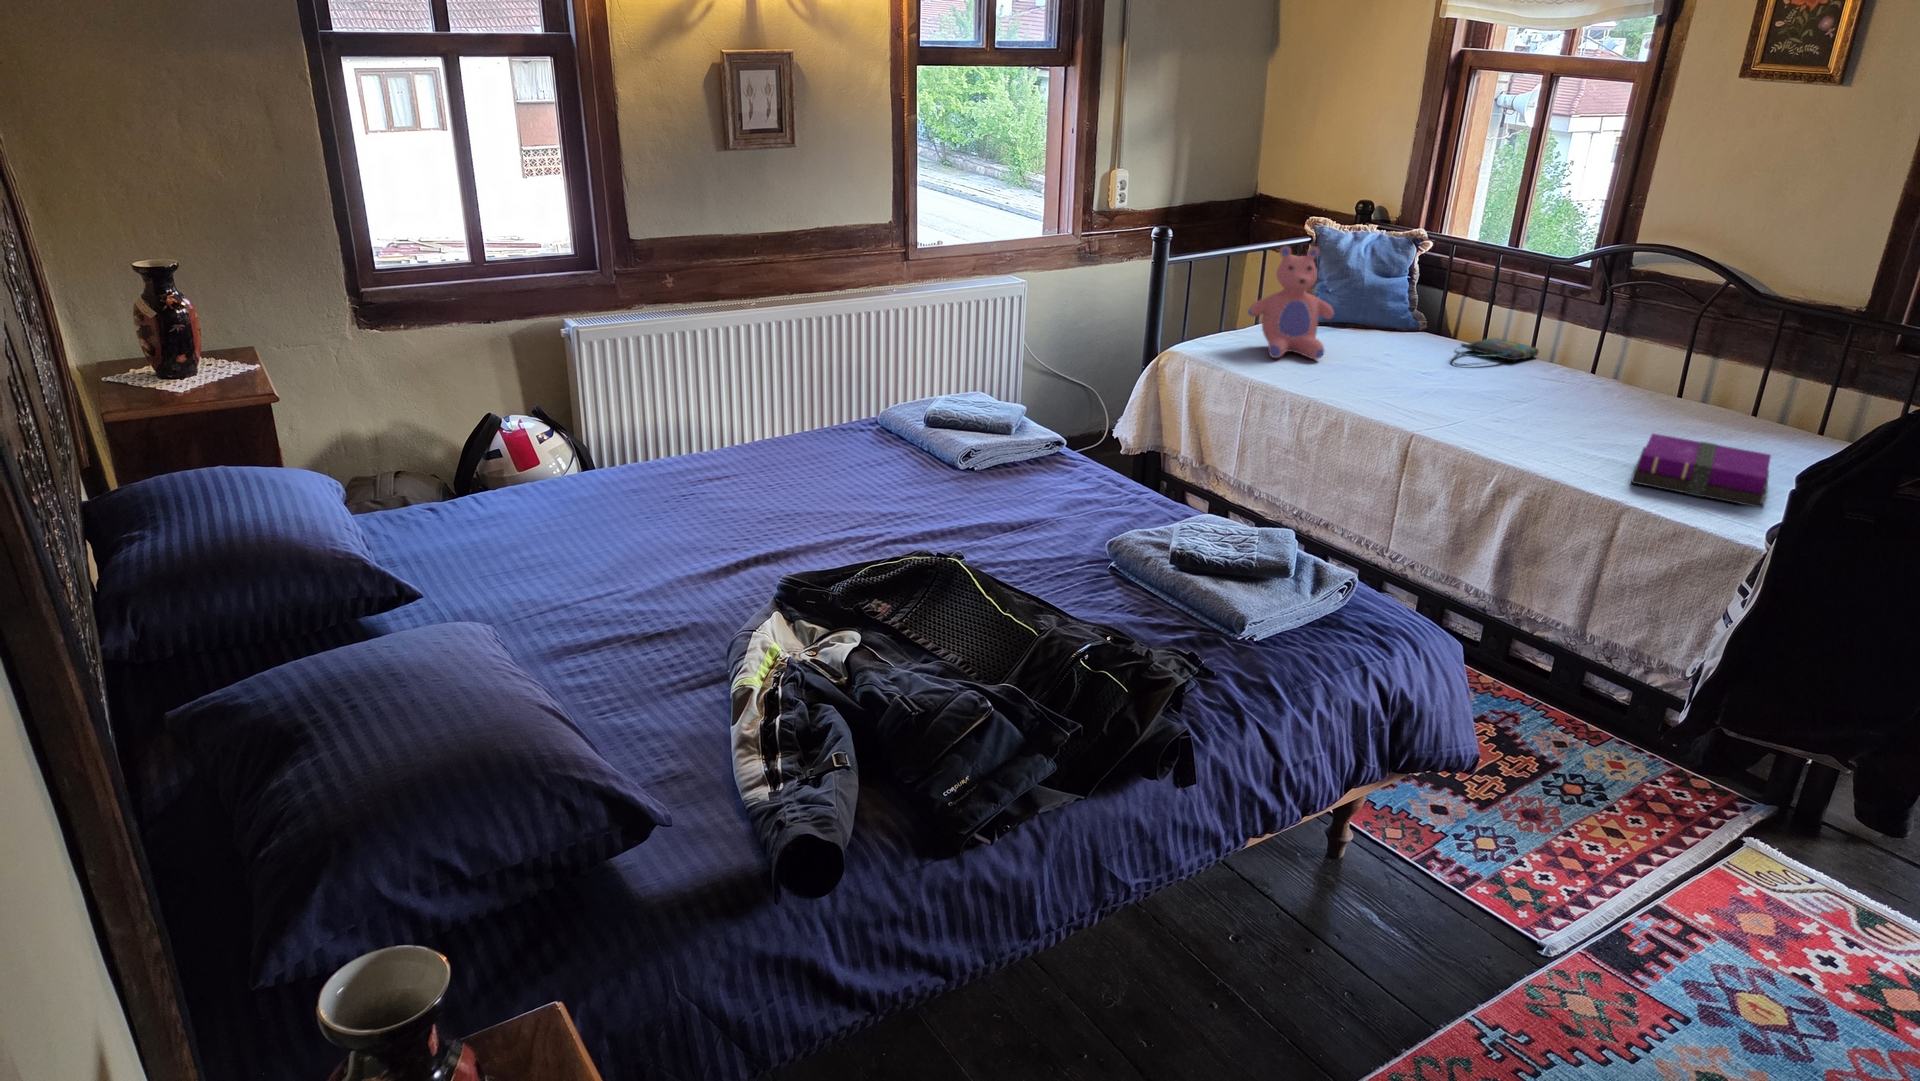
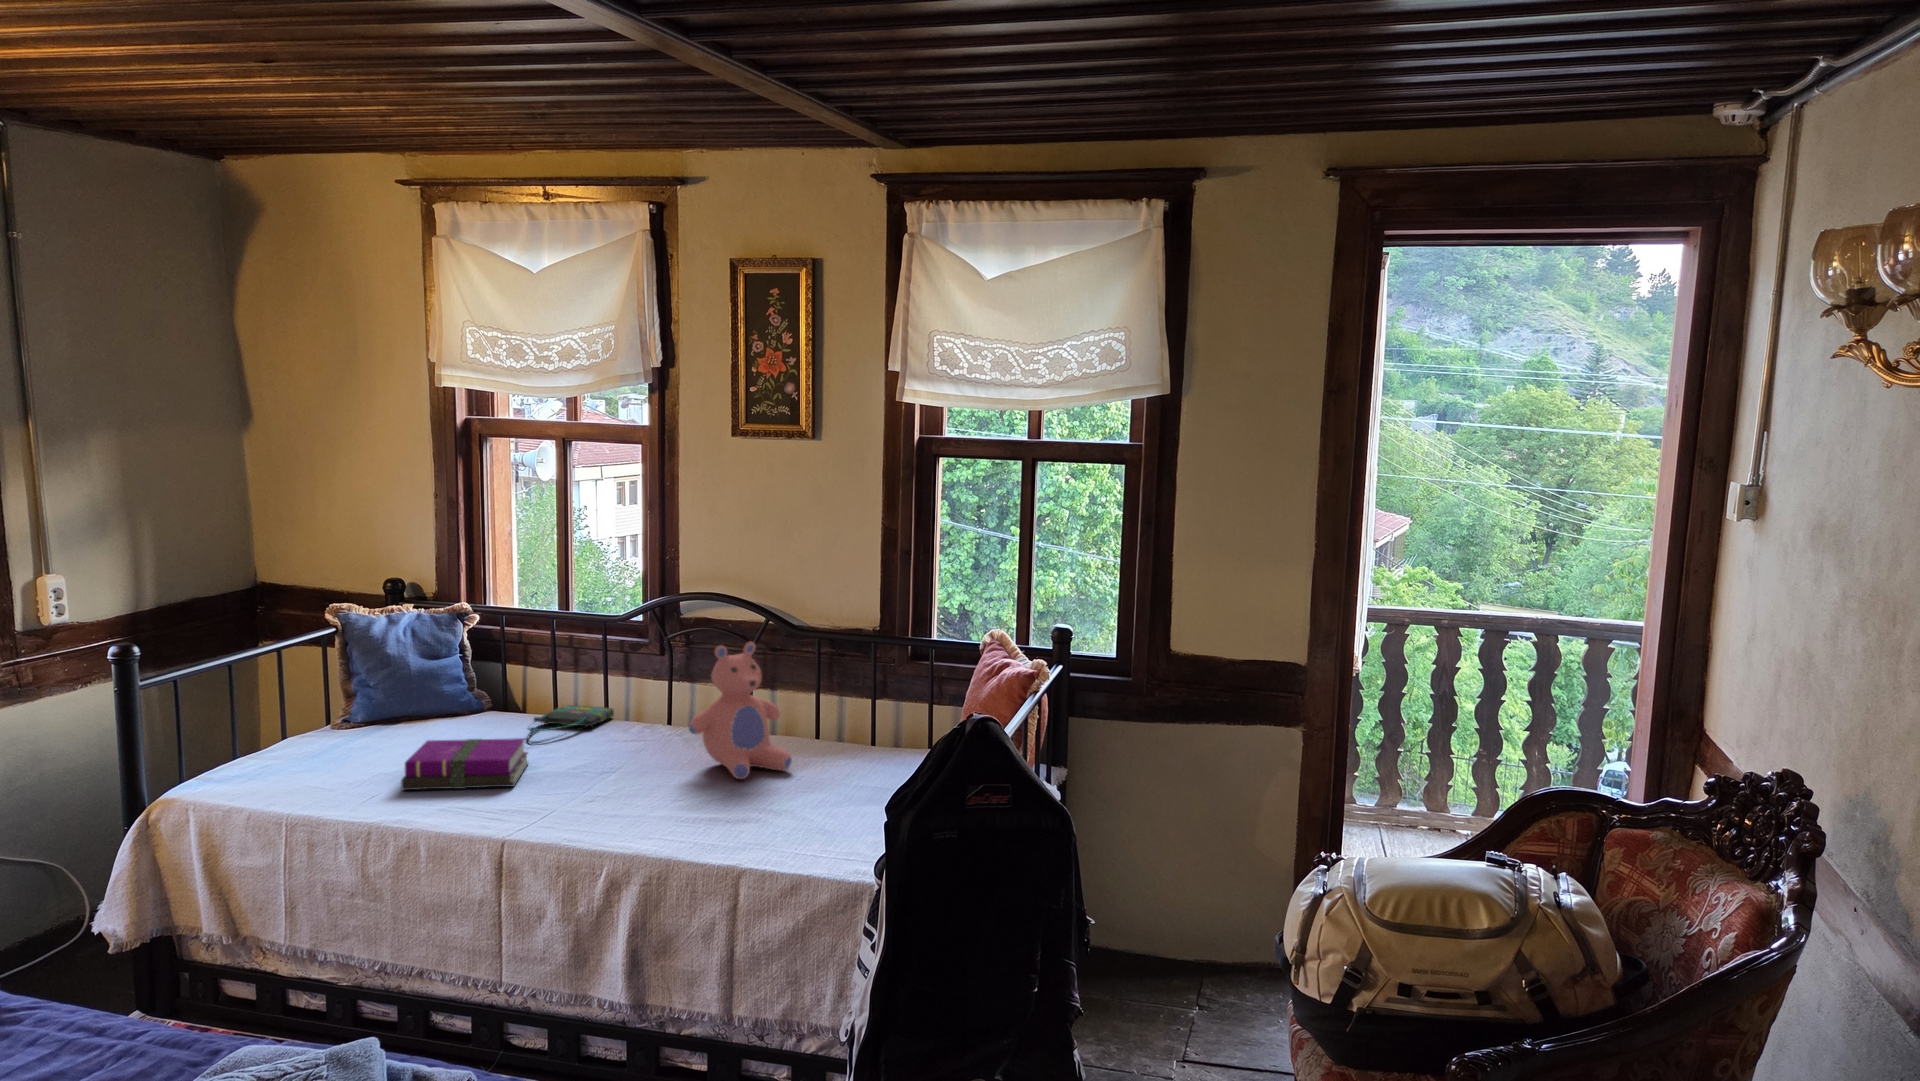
teddy bear: present [1248,246,1334,360] -> present [689,642,792,779]
notebook: present [1631,434,1771,508] -> present [401,738,528,790]

